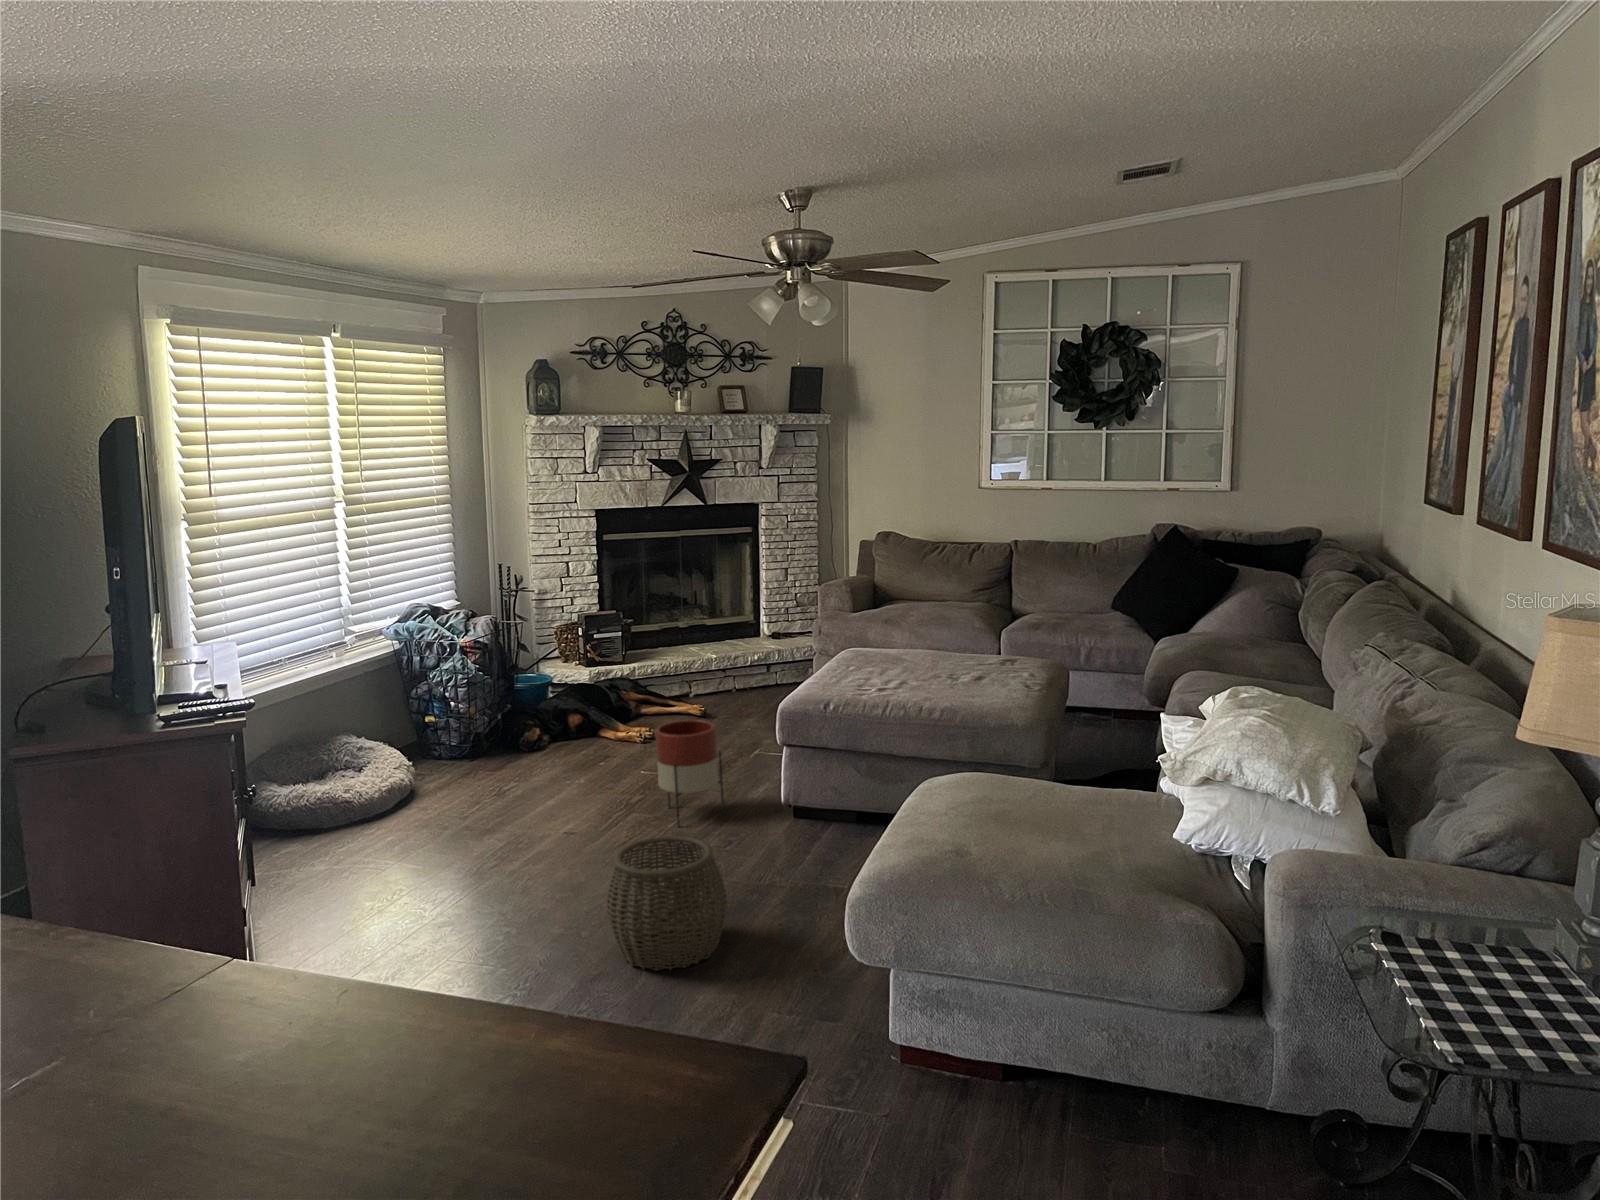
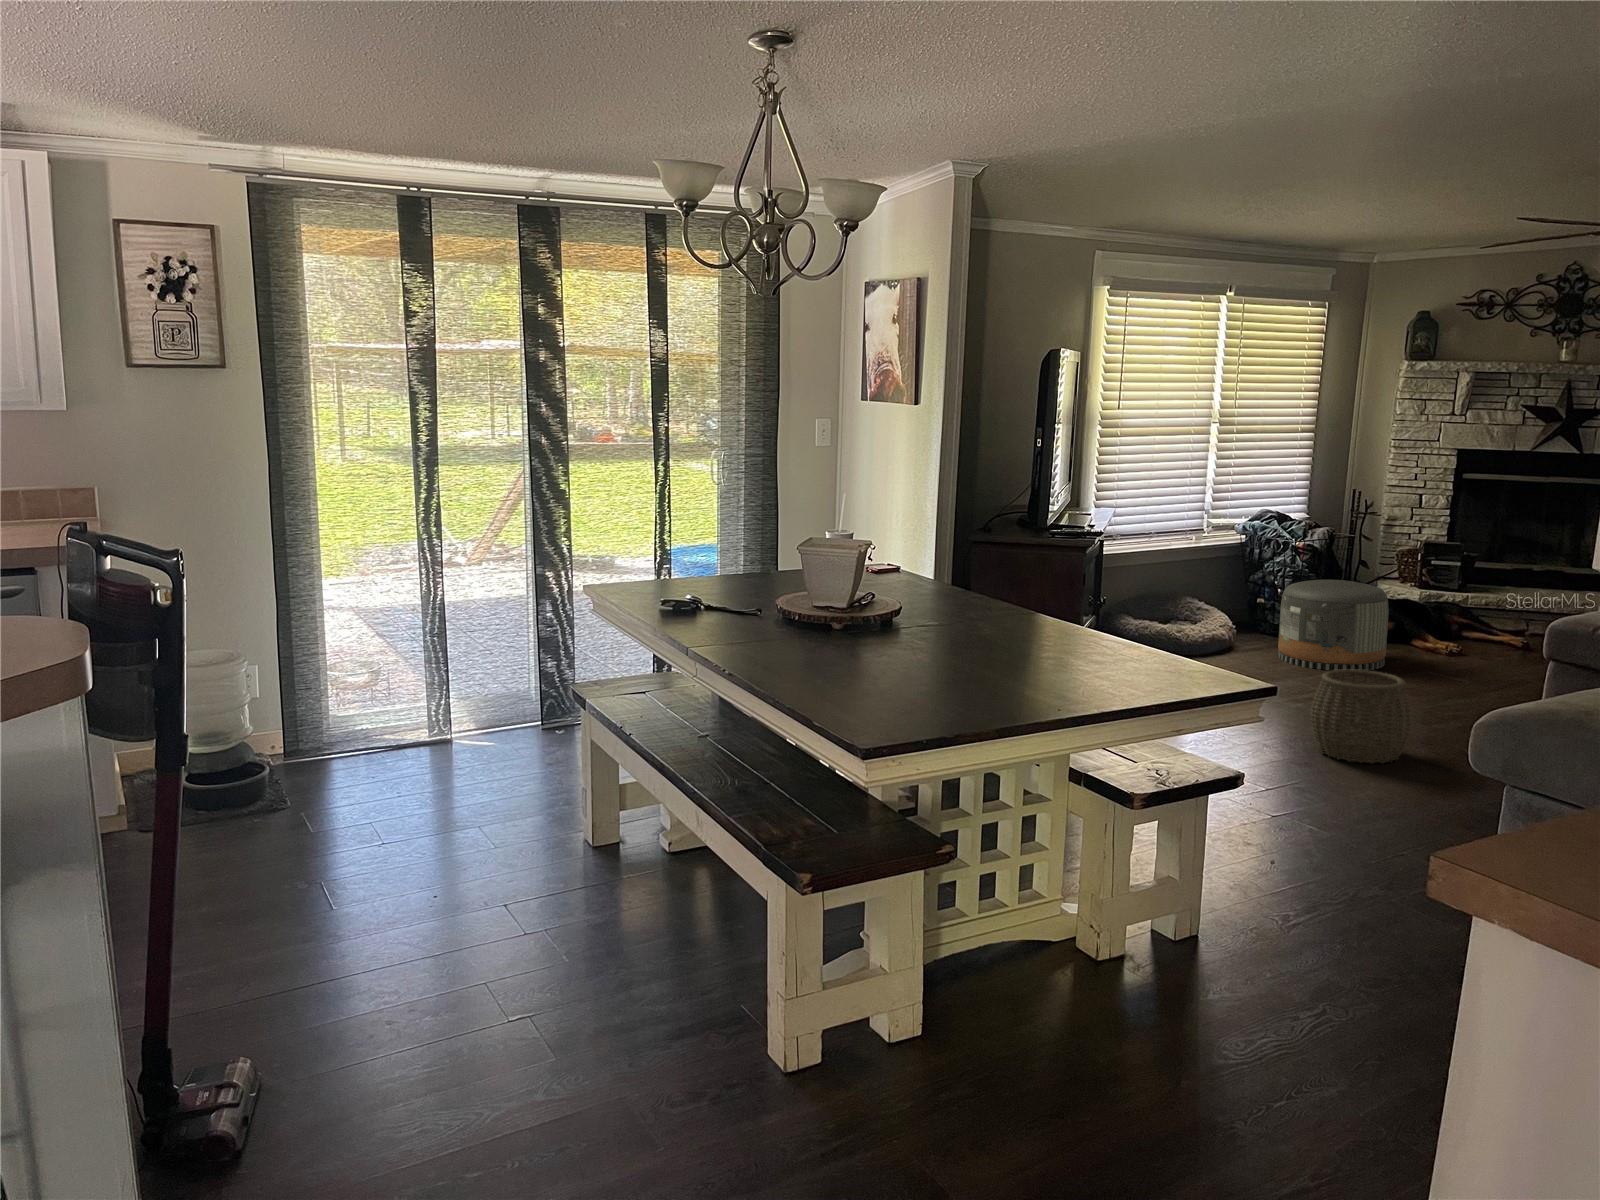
pouf: none [474,687,601,807] -> present [1278,580,1389,670]
planter: present [655,720,724,826] -> none [1419,617,1485,702]

